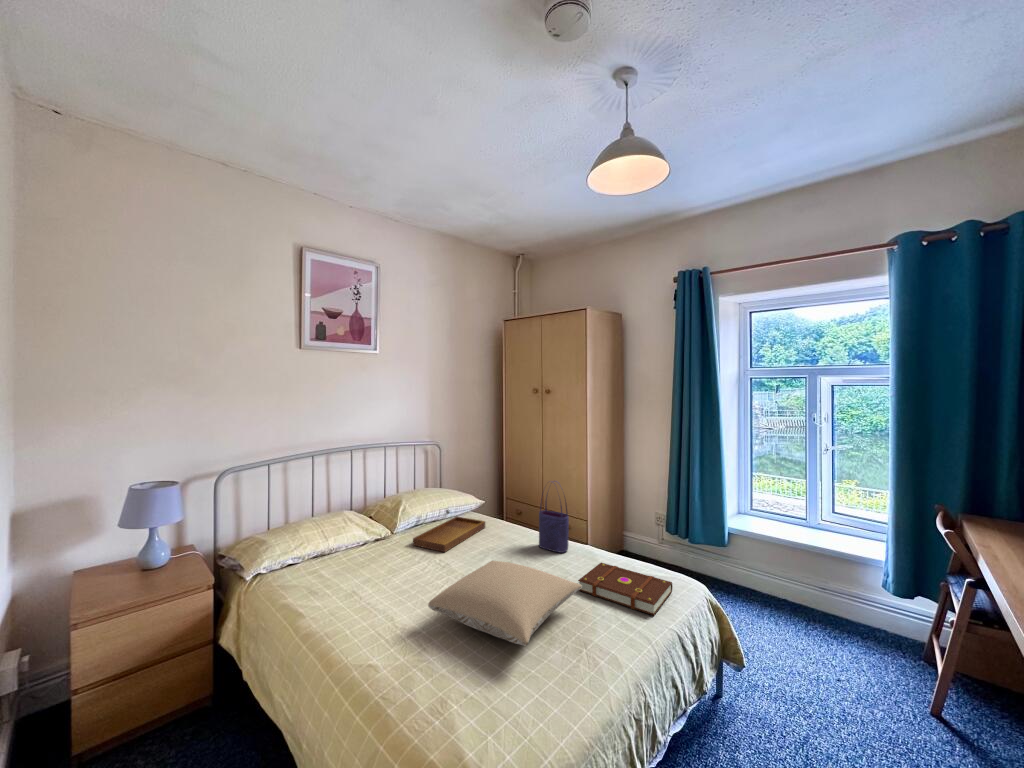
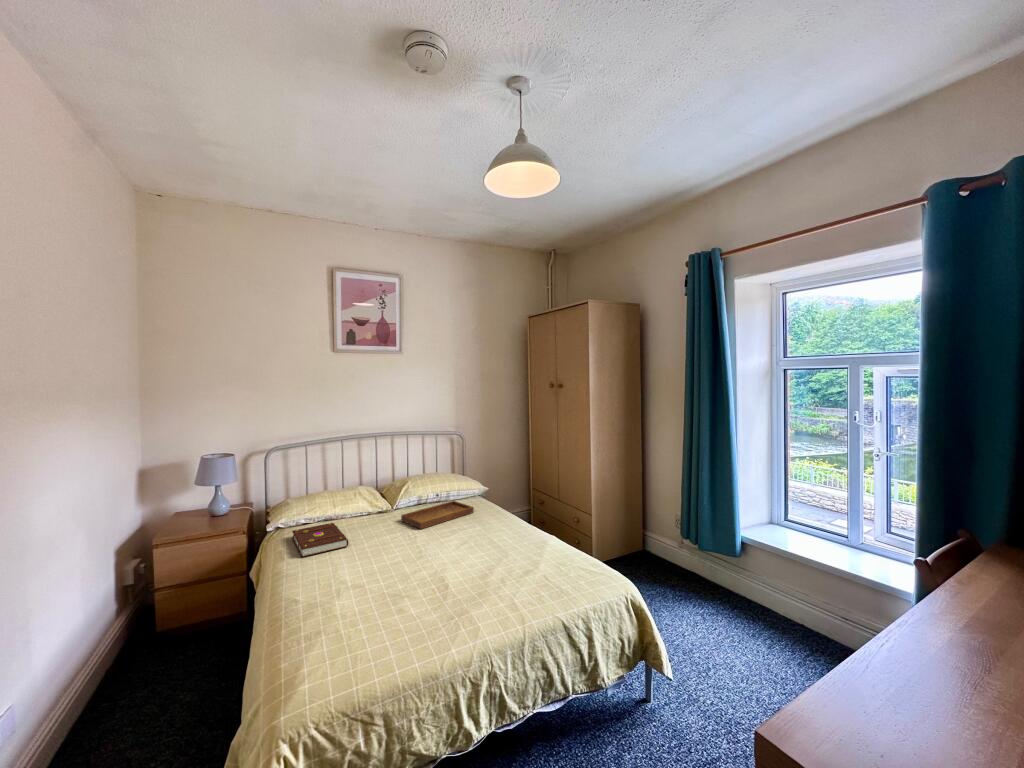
tote bag: present [539,497,569,553] -> none [504,473,527,541]
pillow: present [428,561,582,646] -> none [355,538,488,604]
book: present [578,563,673,615] -> present [292,523,348,557]

